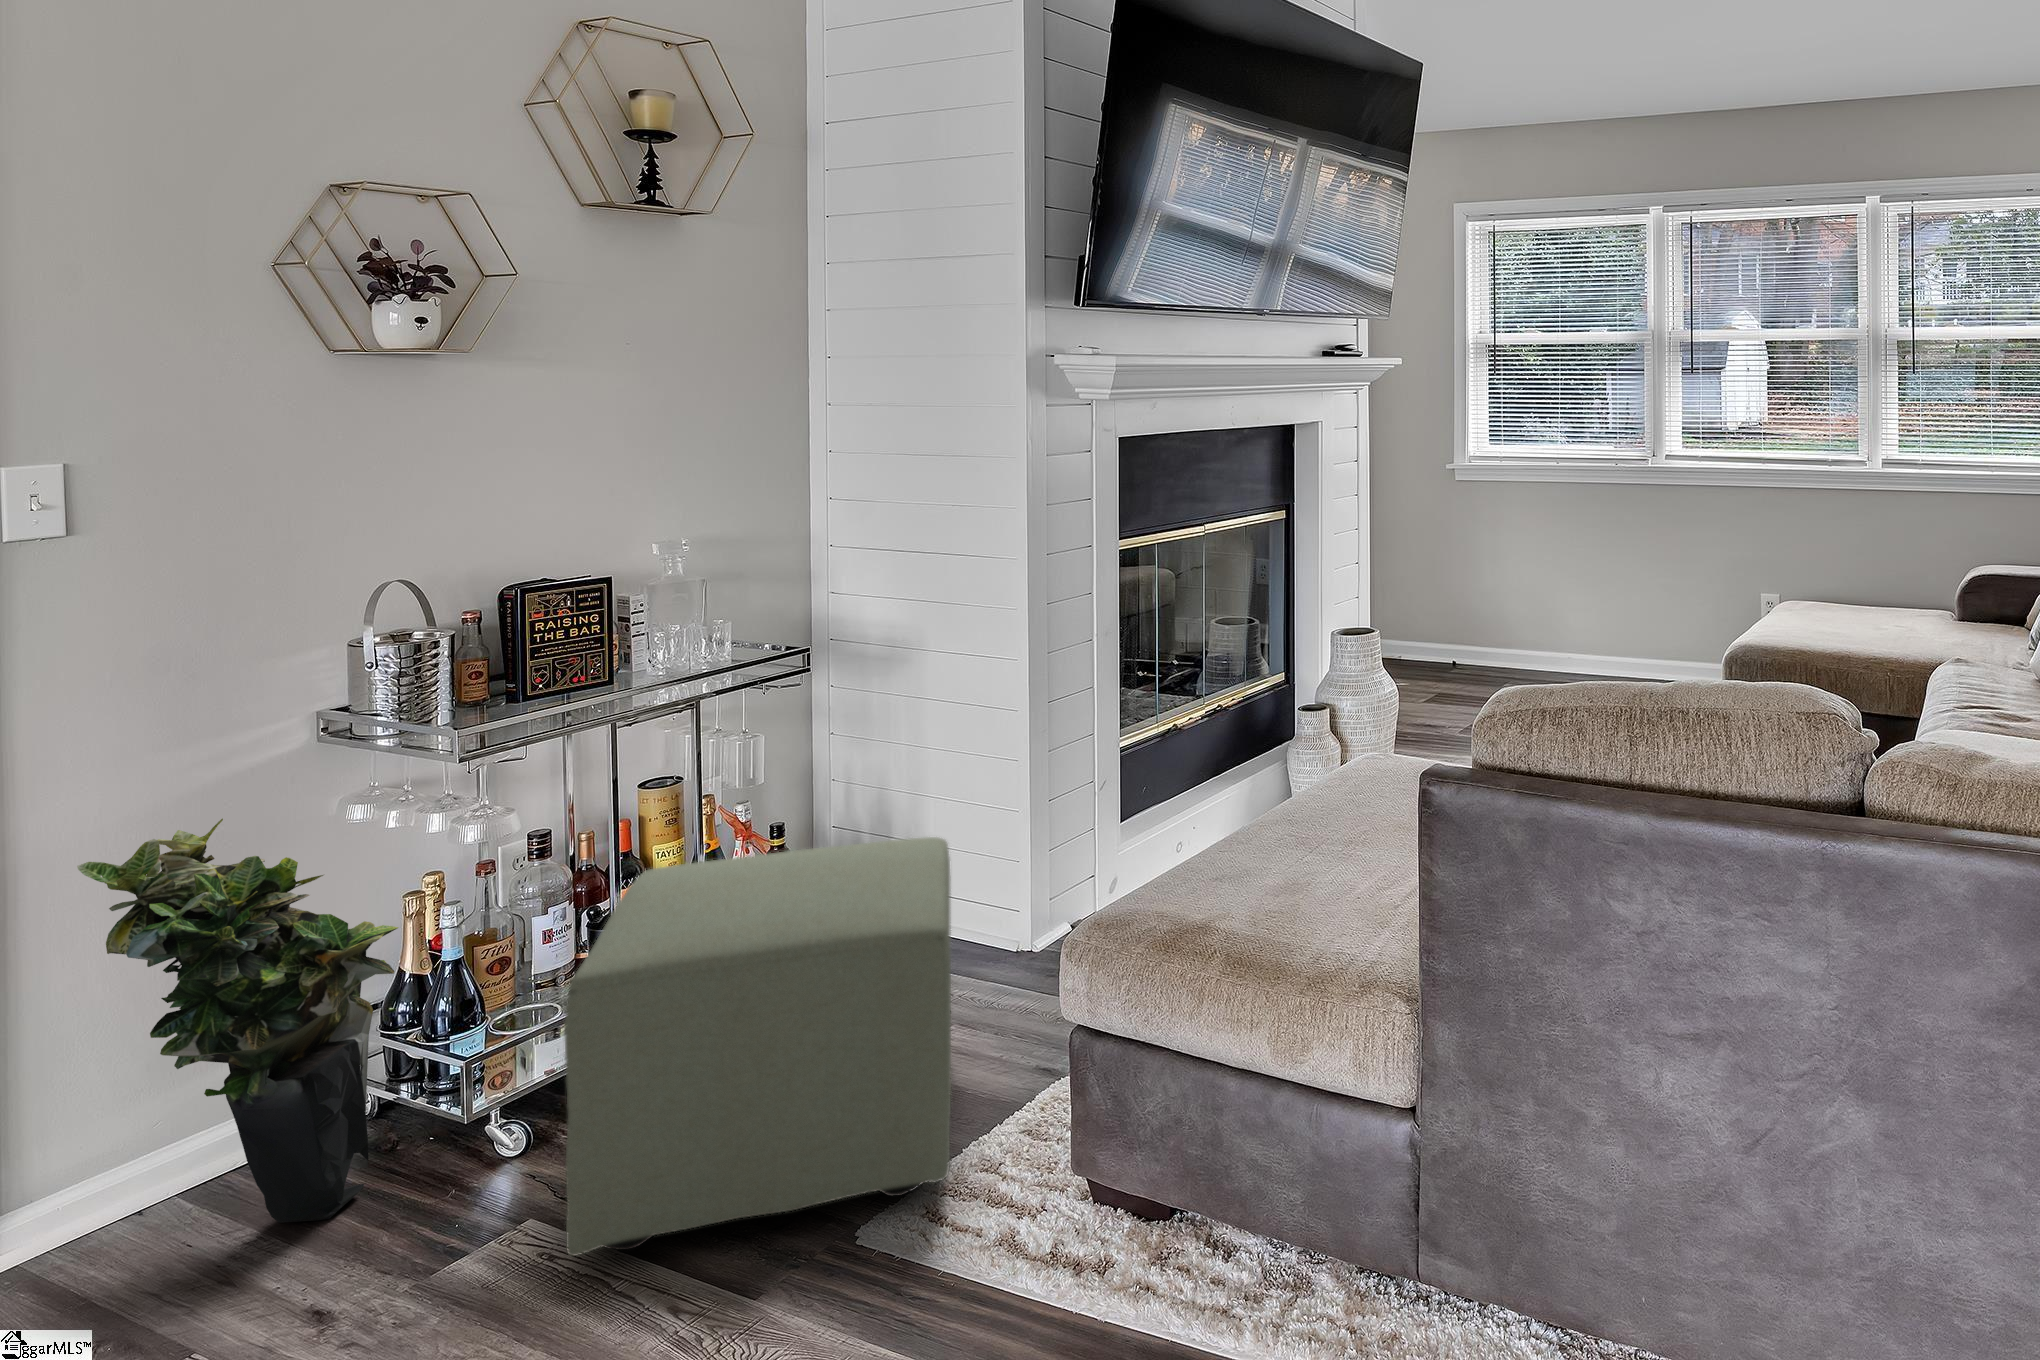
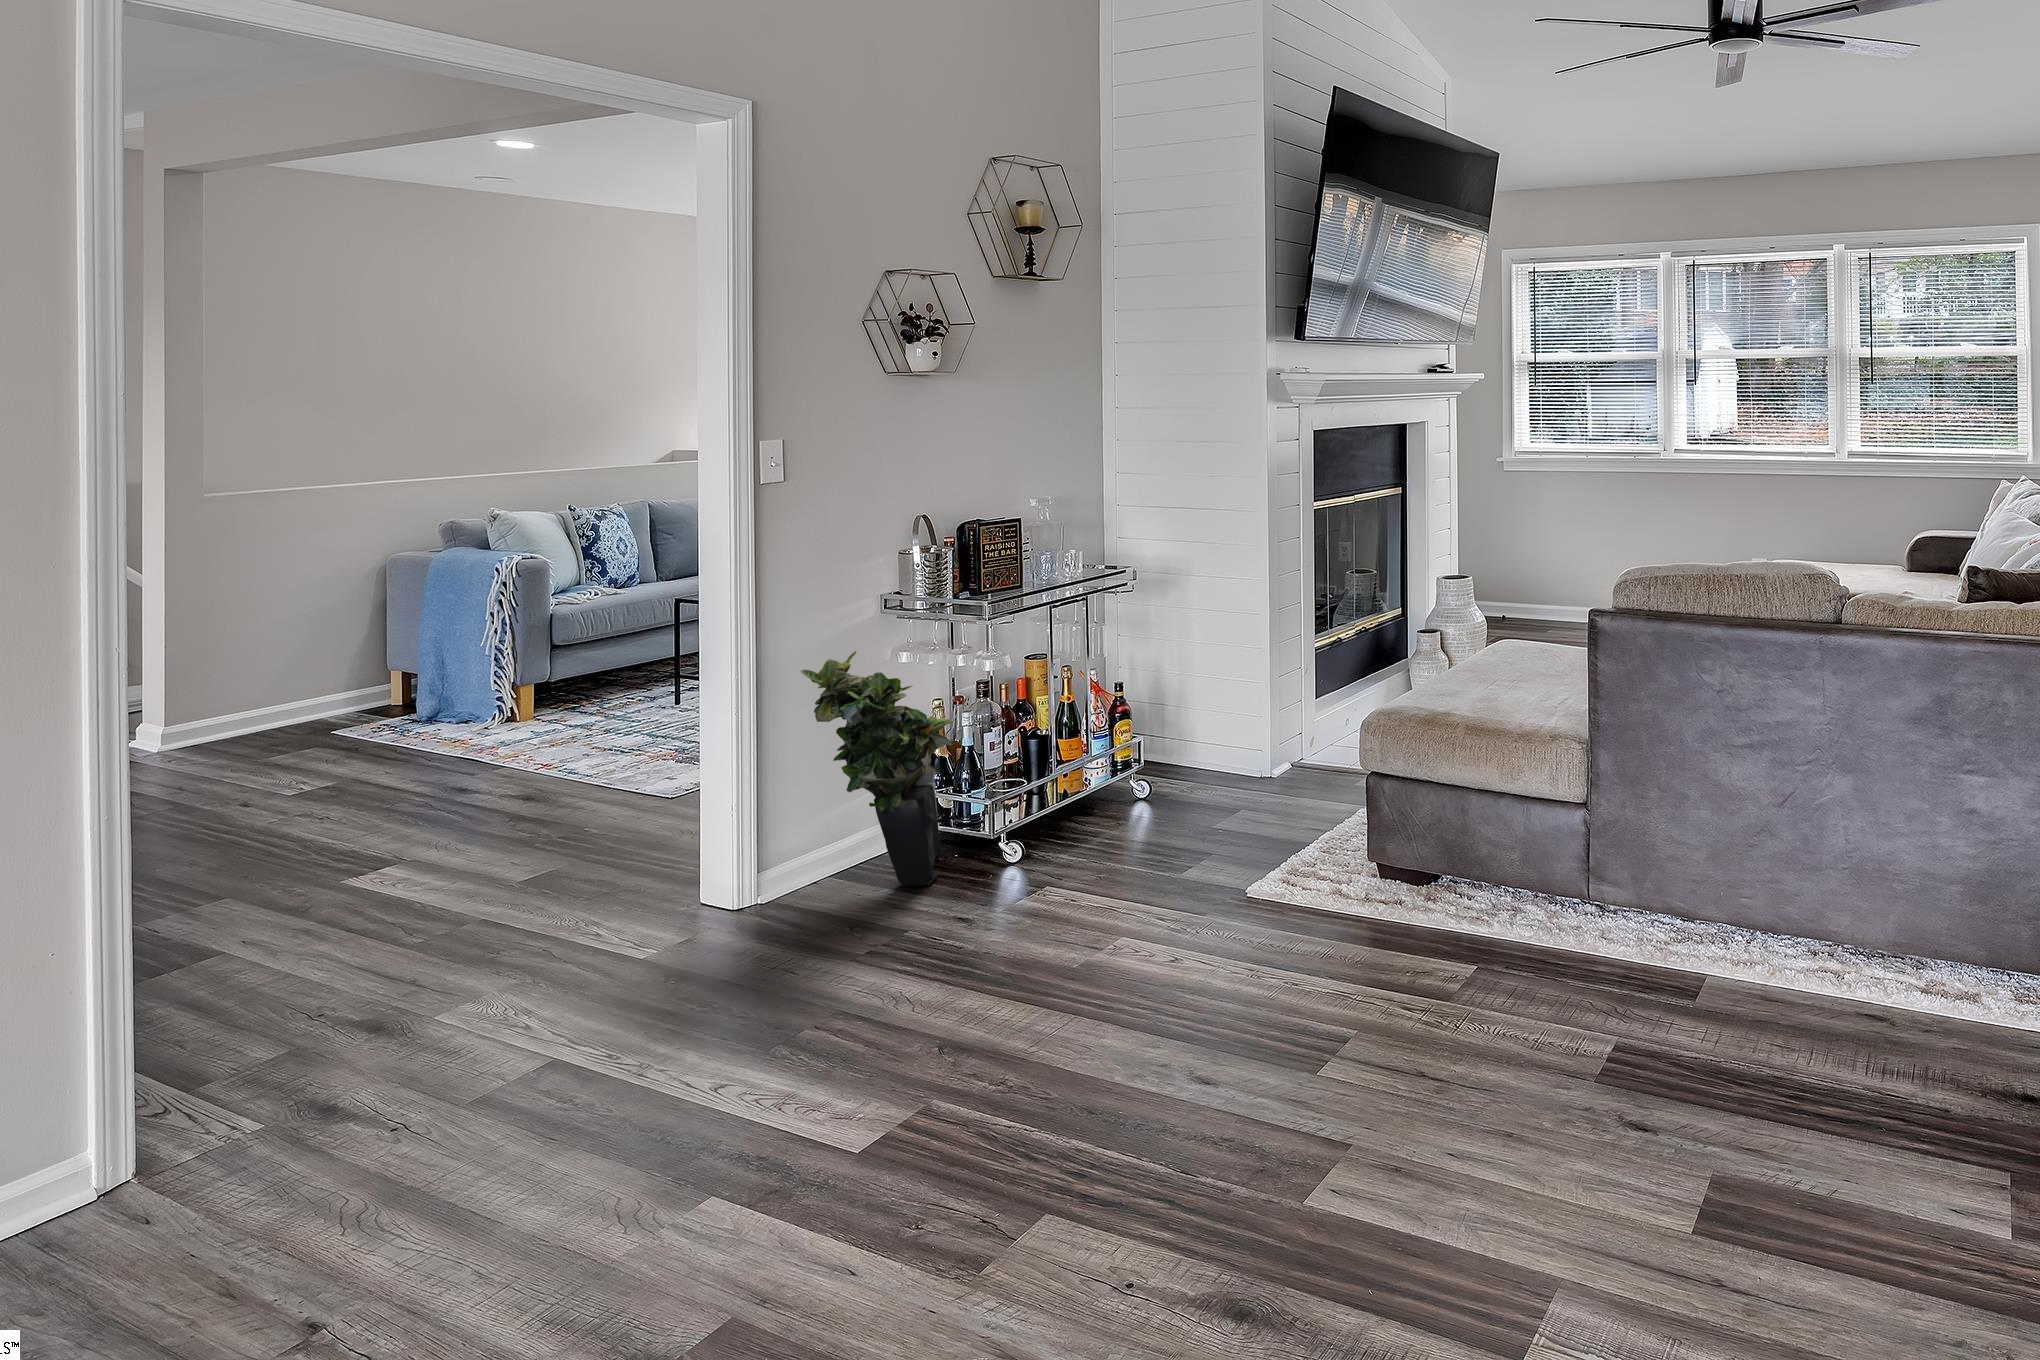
ottoman: present [564,837,951,1256] -> none [1073,680,1291,895]

